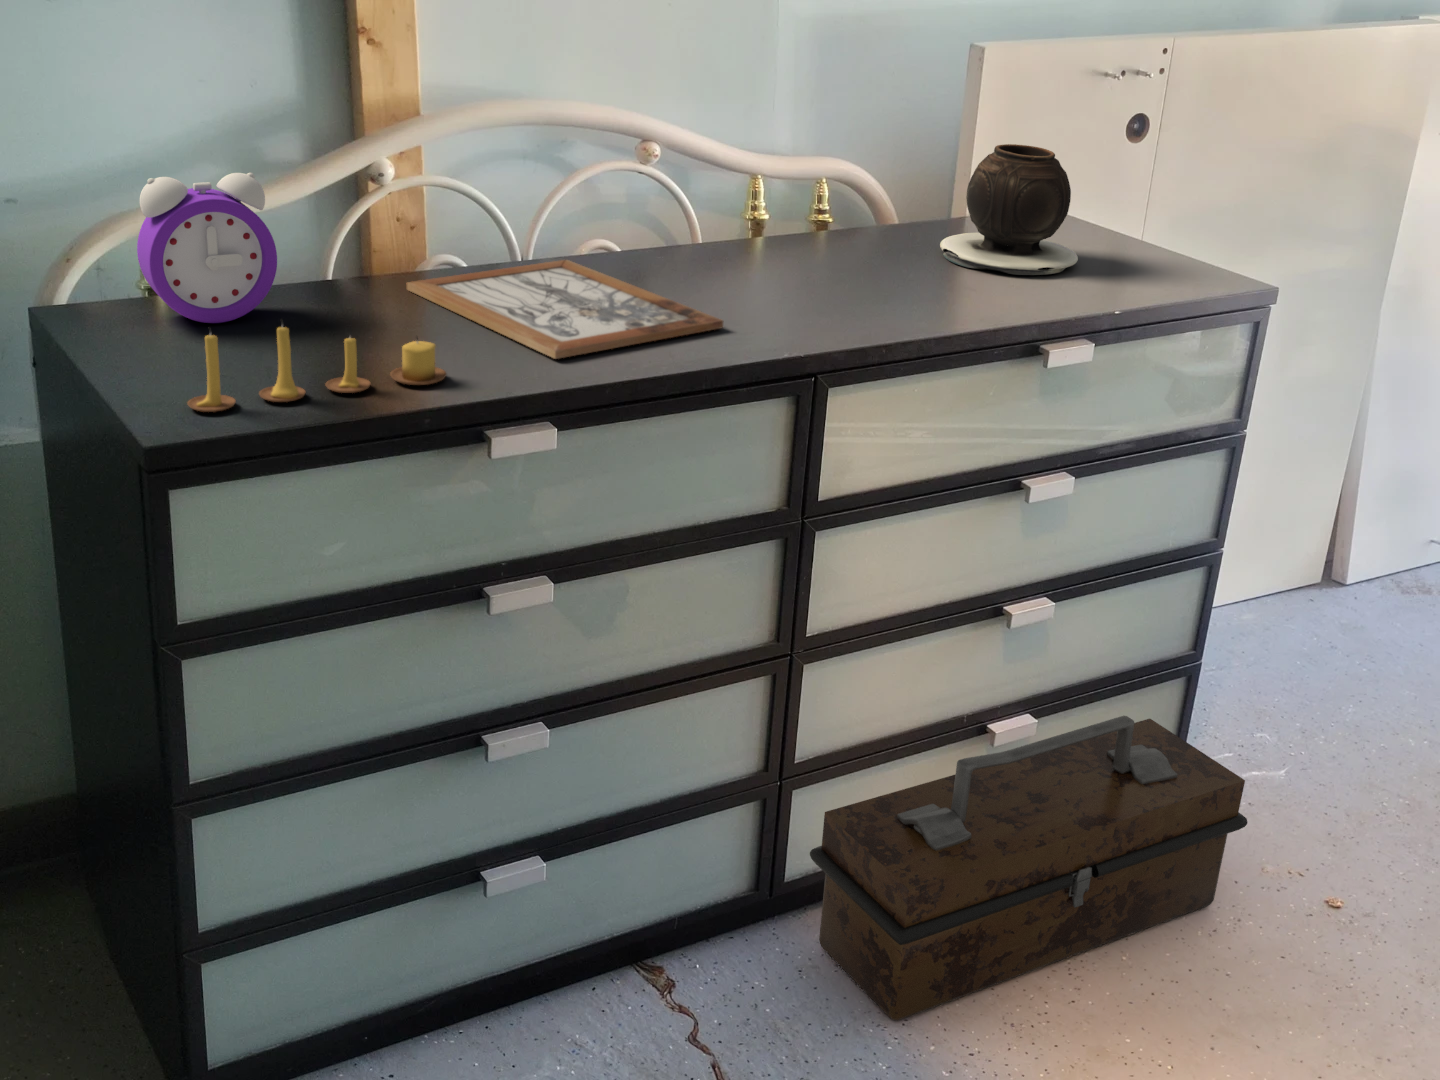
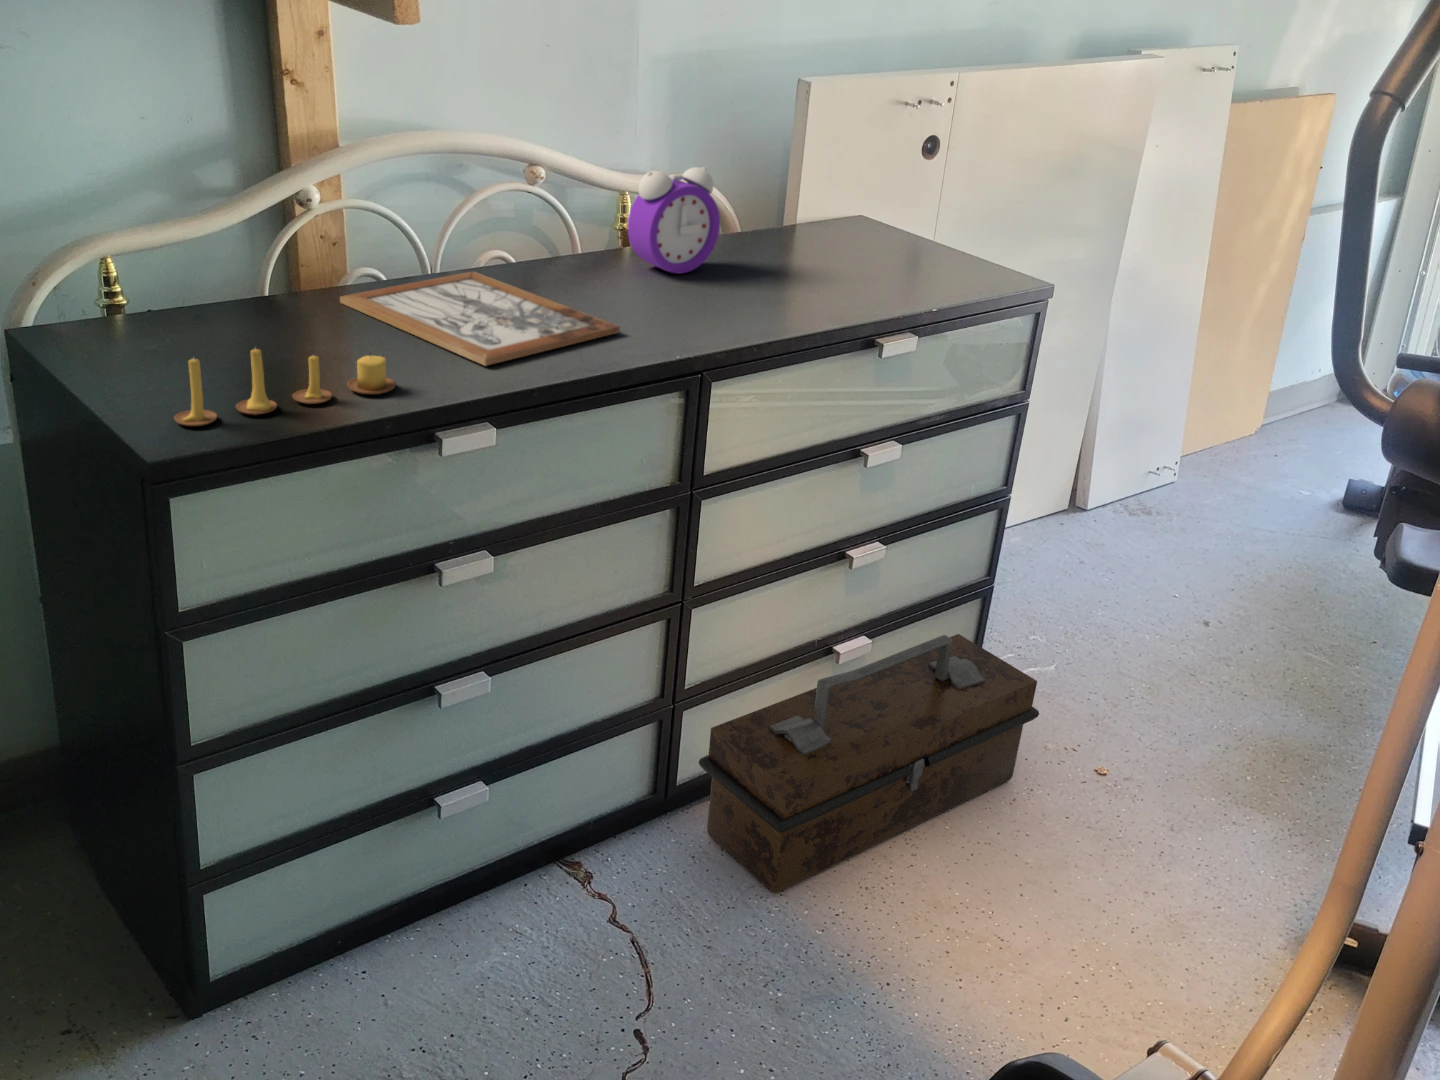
vase: present [940,144,1078,275] -> none [781,167,894,277]
alarm clock: present [137,173,277,323] -> present [628,167,720,273]

